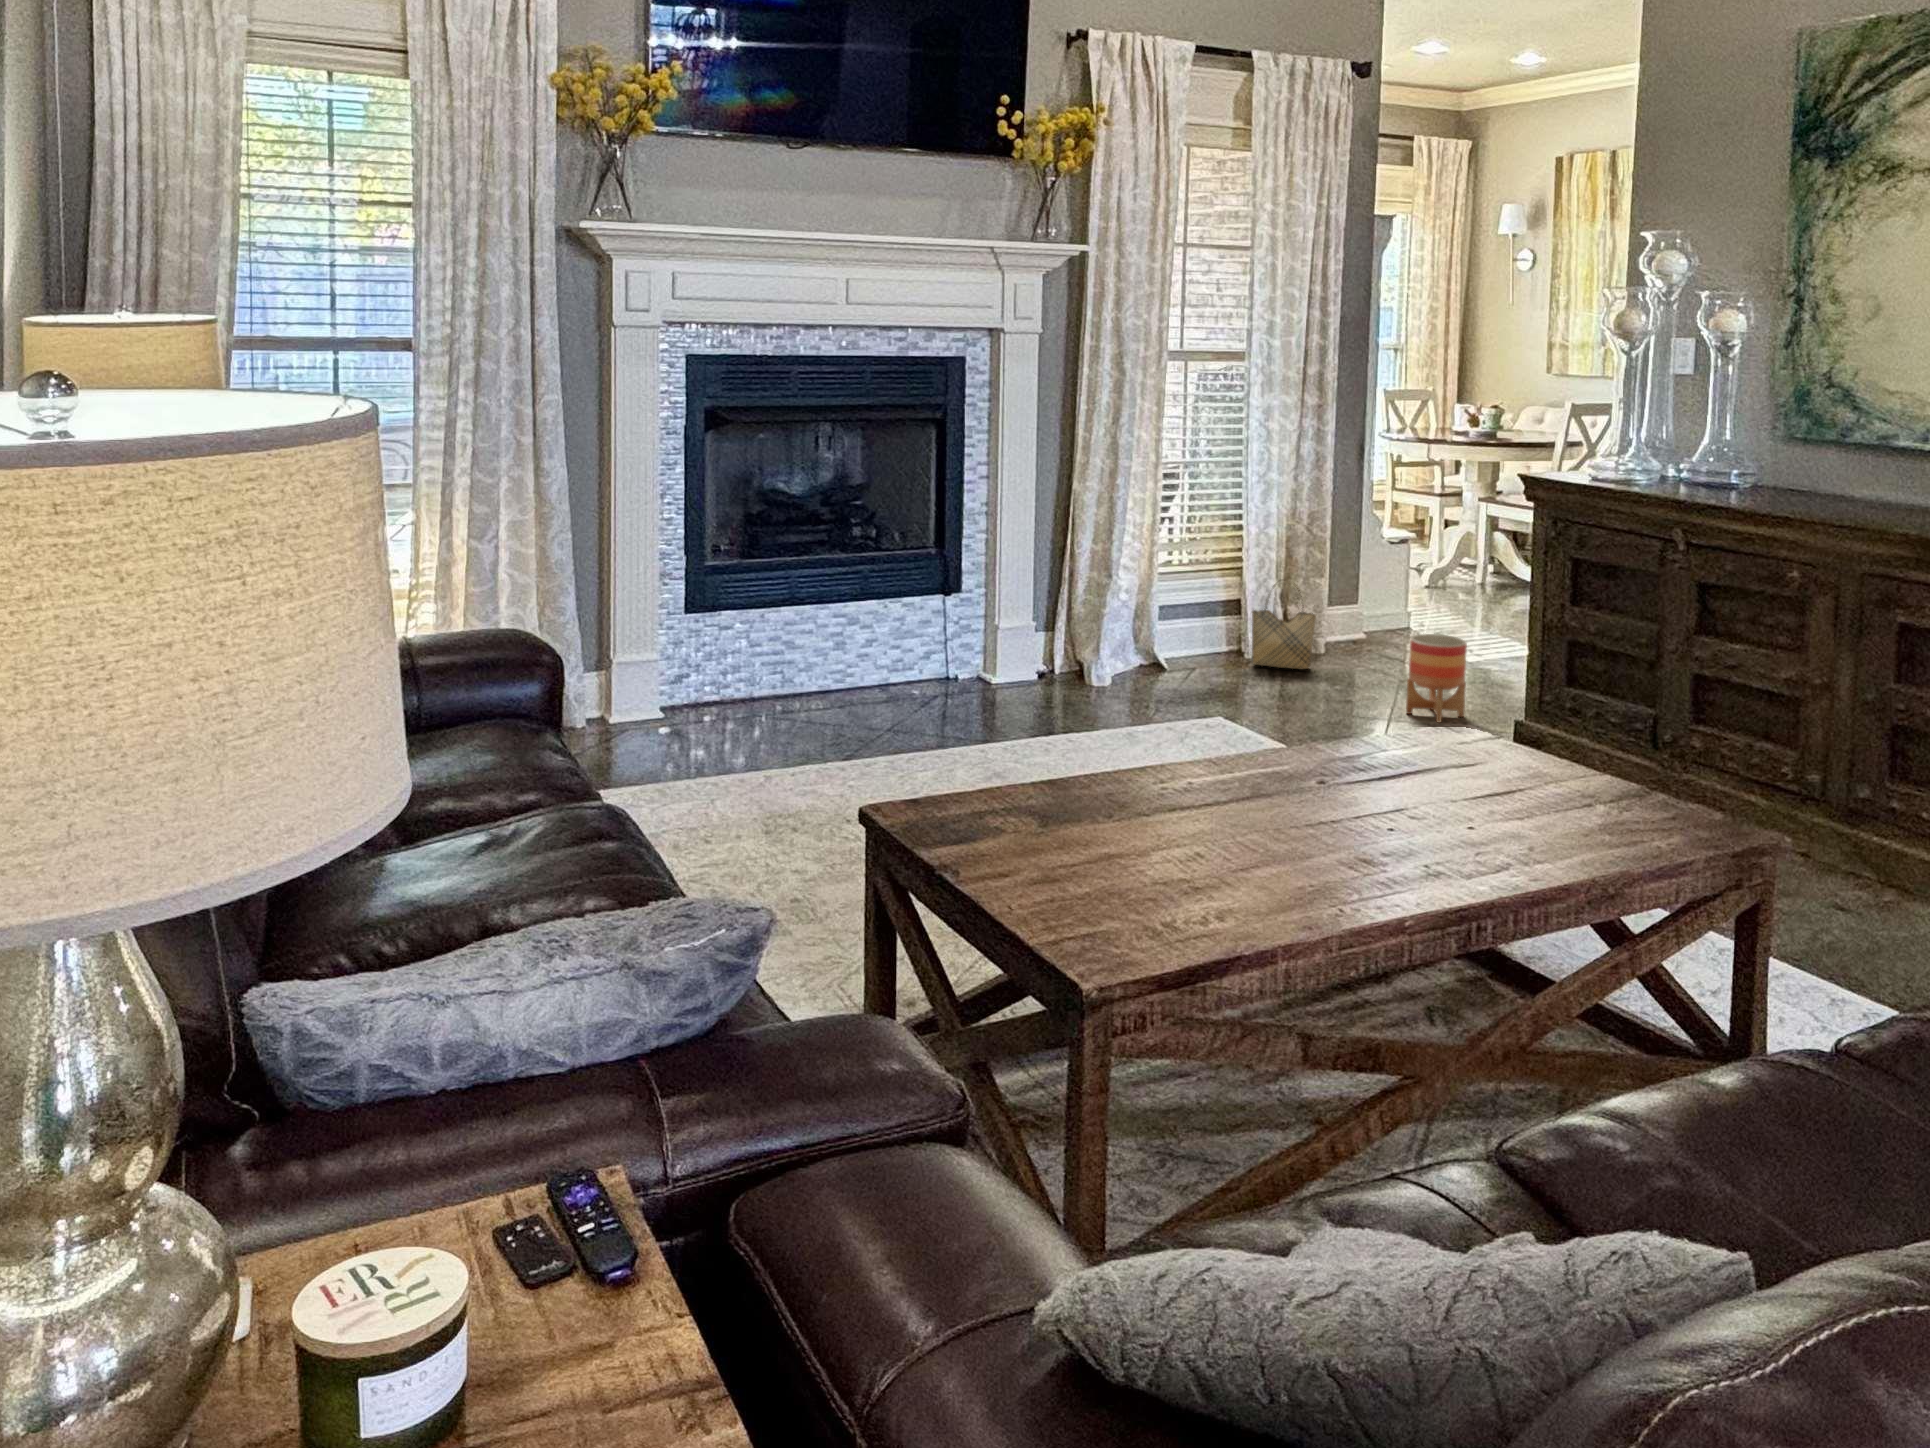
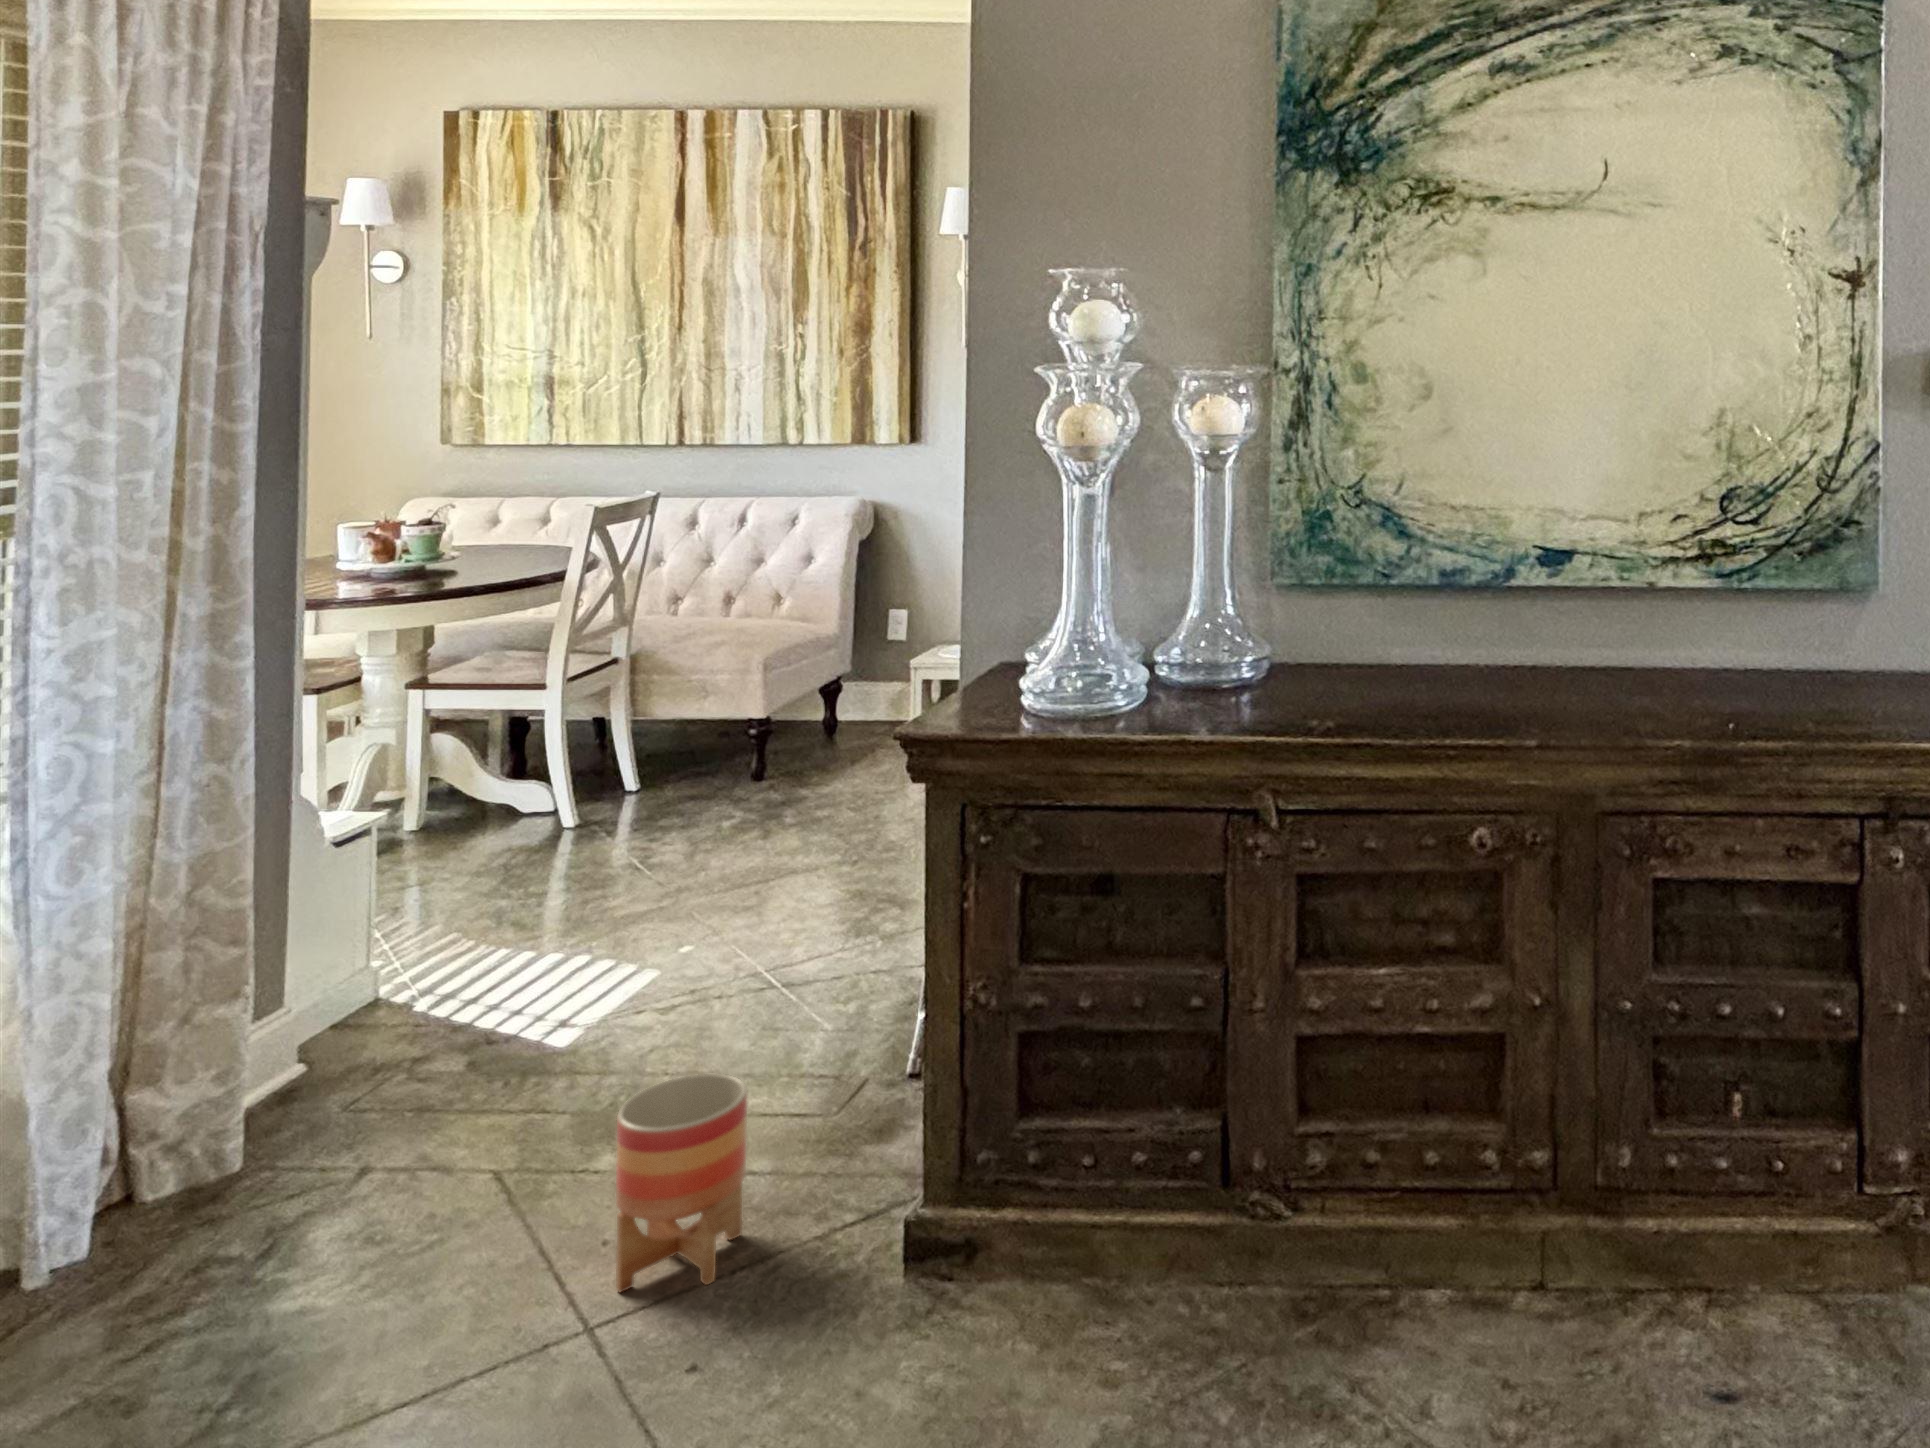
woven basket: present [1252,583,1316,669] -> none [68,1052,271,1312]

